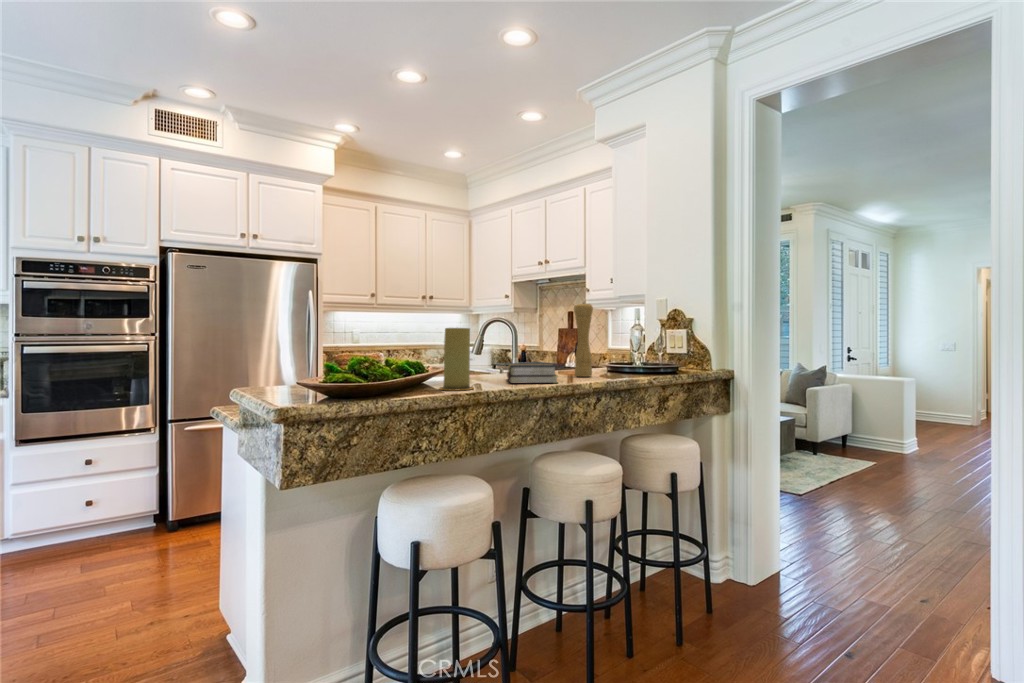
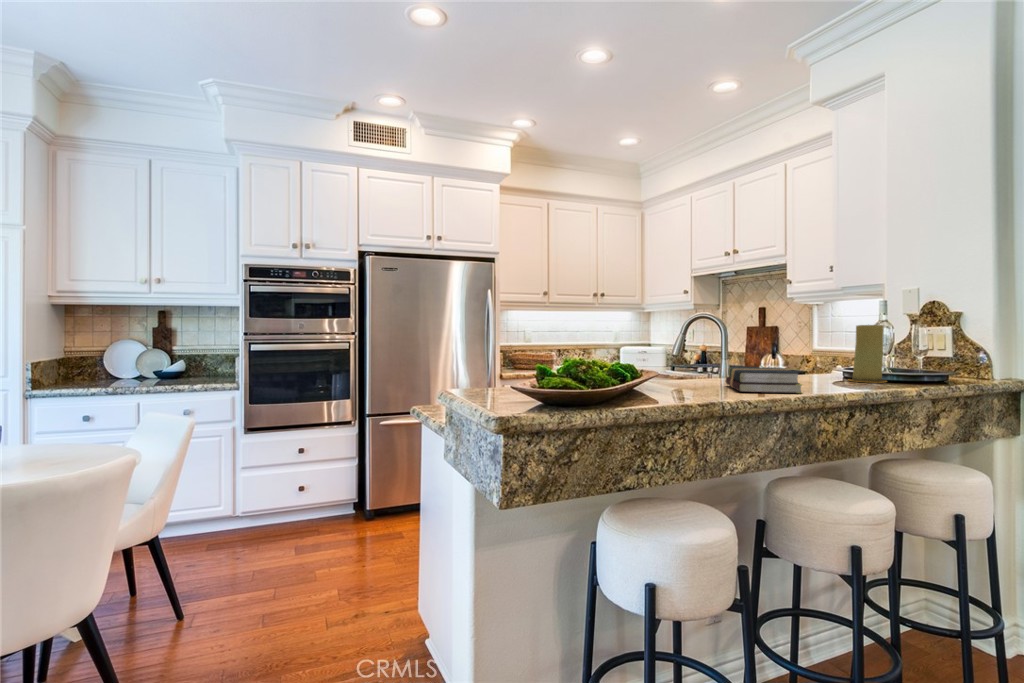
pepper mill: present [574,303,593,377] -> none [810,295,836,385]
candle: present [439,328,473,390] -> present [848,325,886,383]

